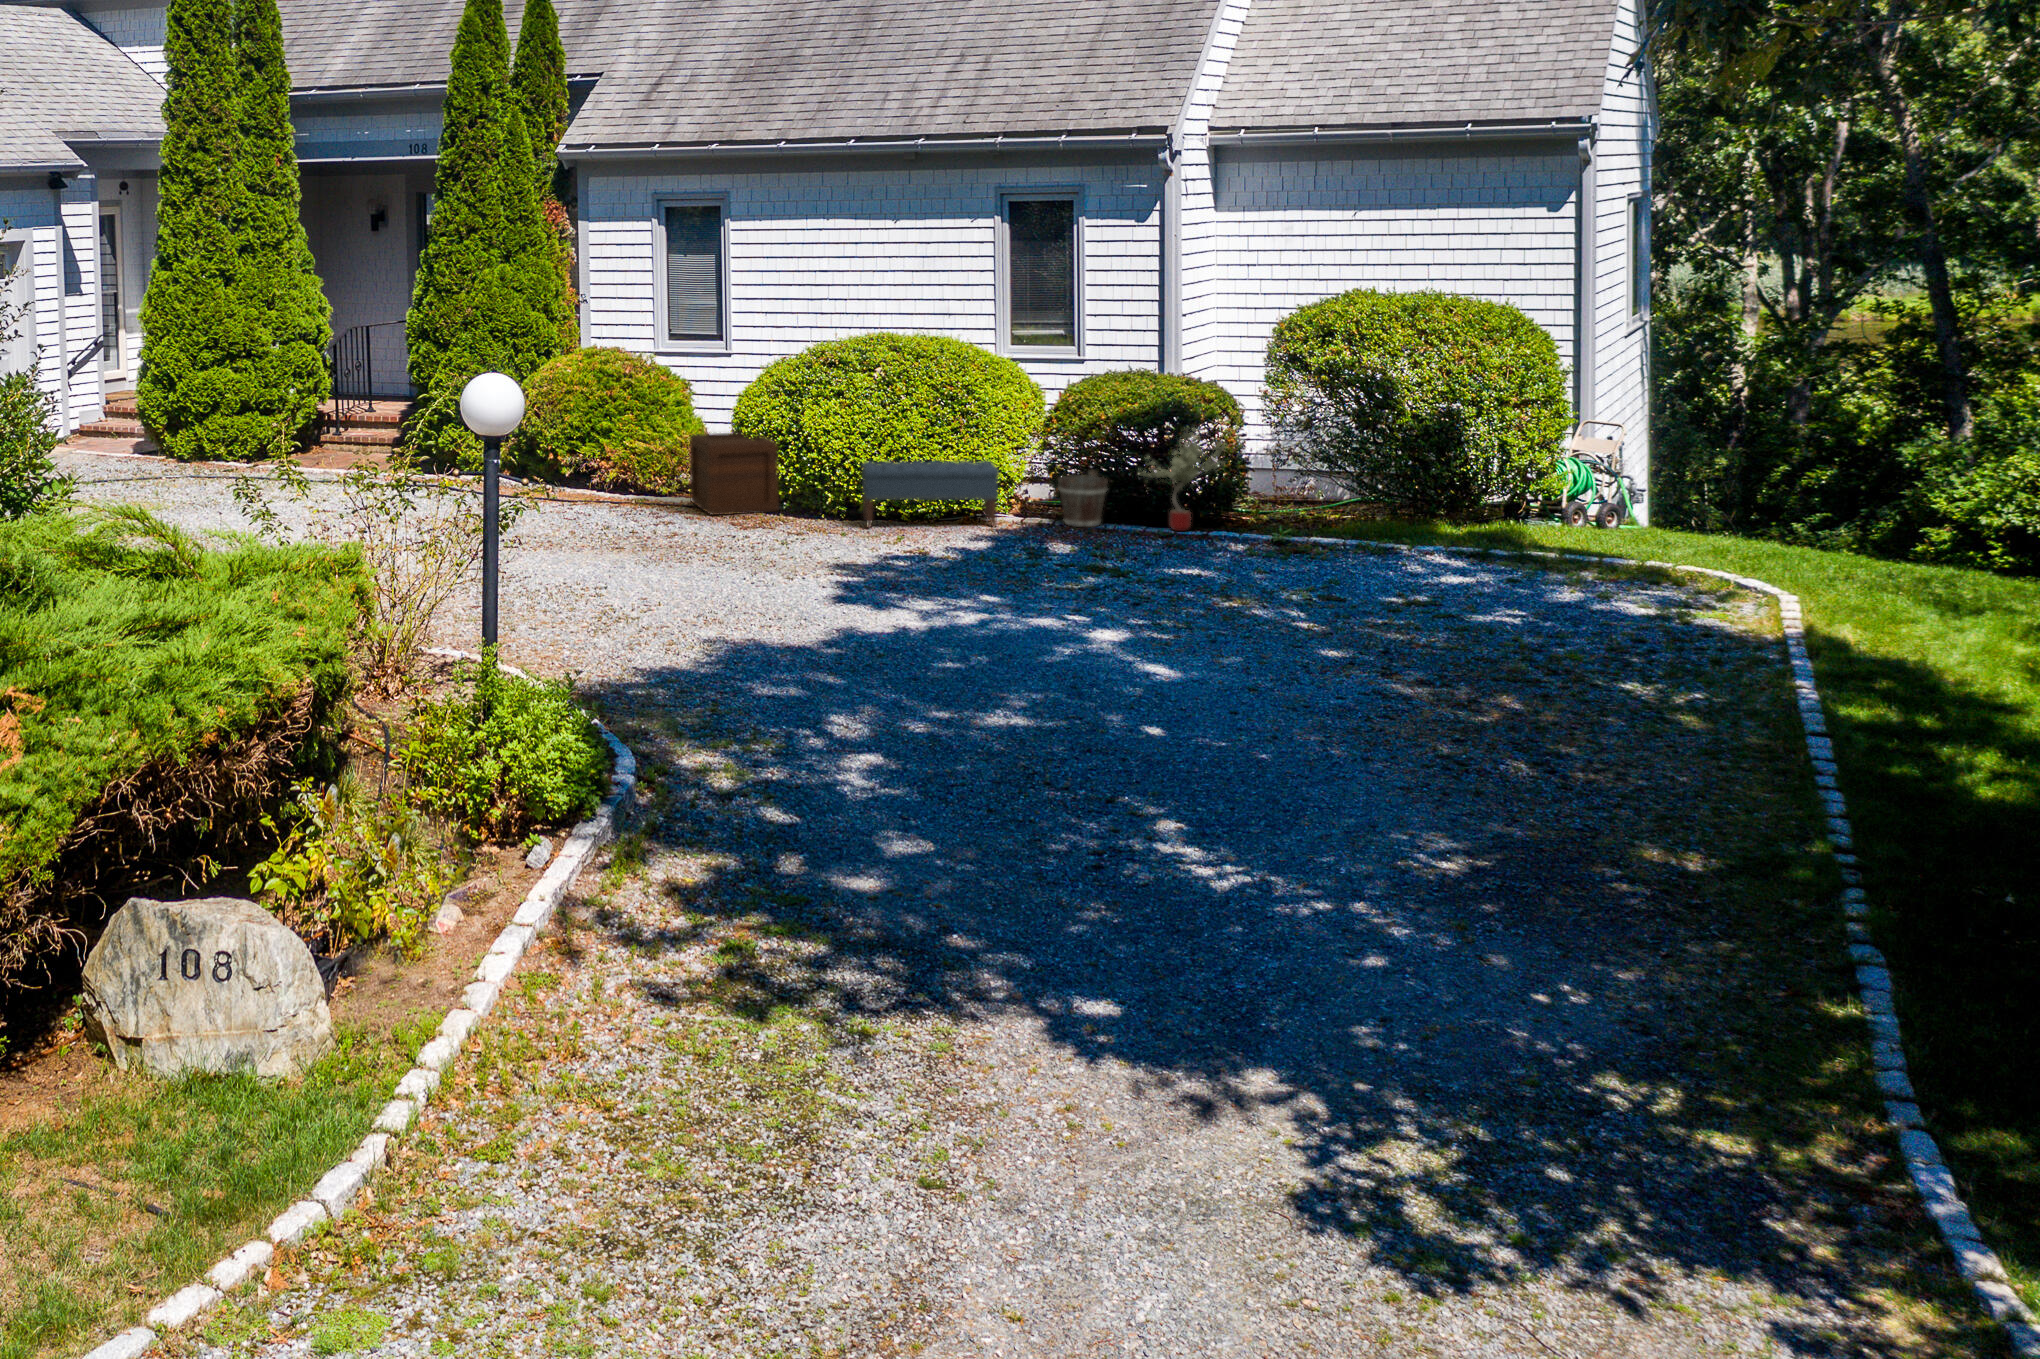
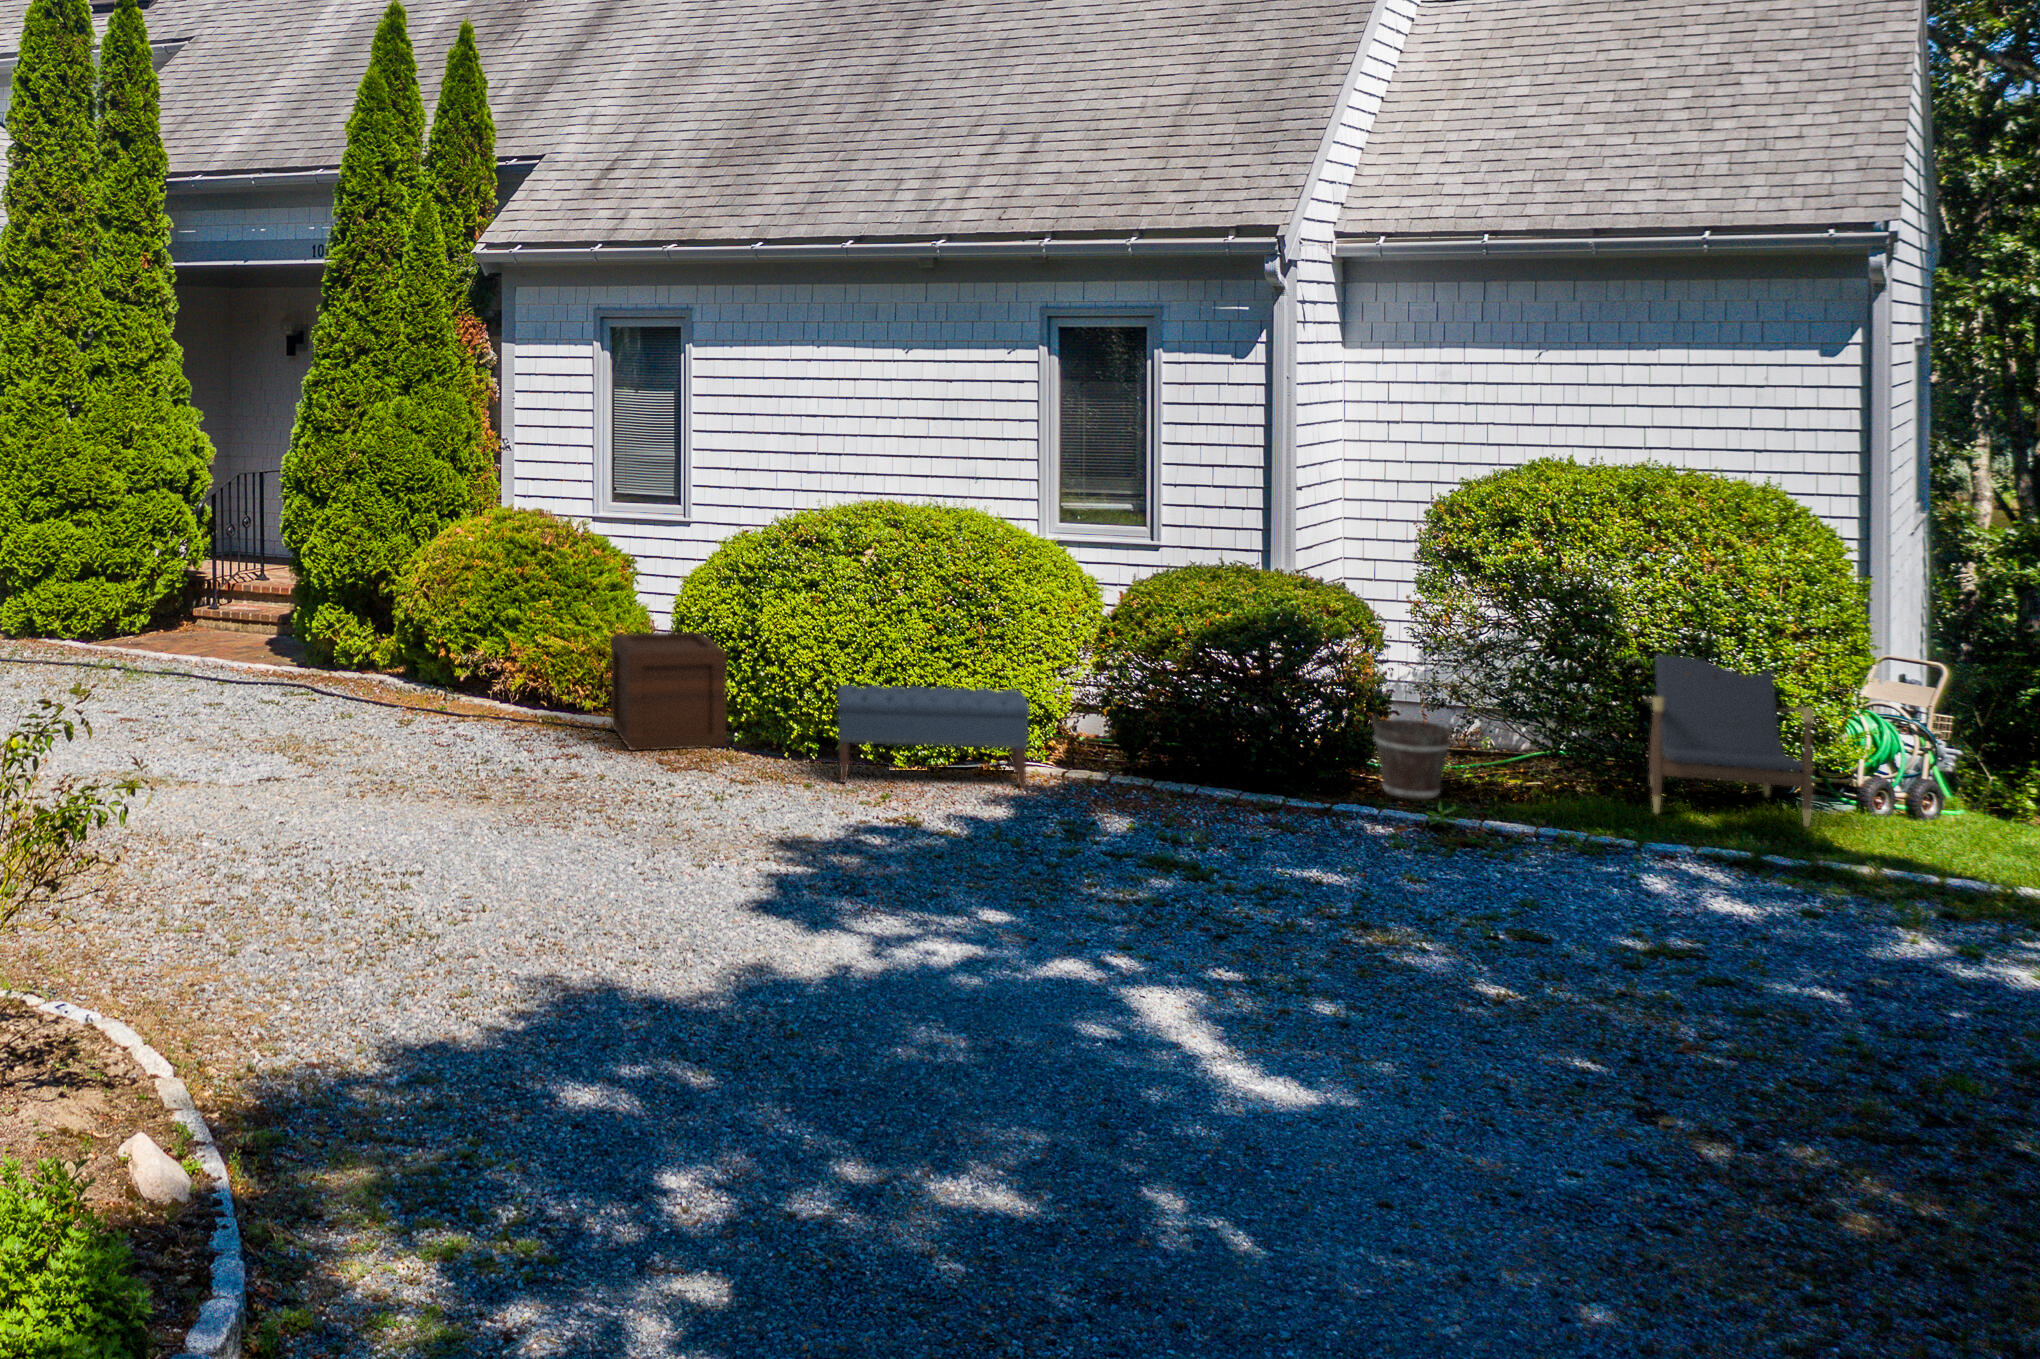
lounge chair: none [1417,412,1523,531] -> present [1646,654,1814,827]
potted tree: present [1140,429,1224,531] -> none [1229,654,1362,807]
bucket: present [1058,470,1108,527] -> present [1372,715,1452,800]

